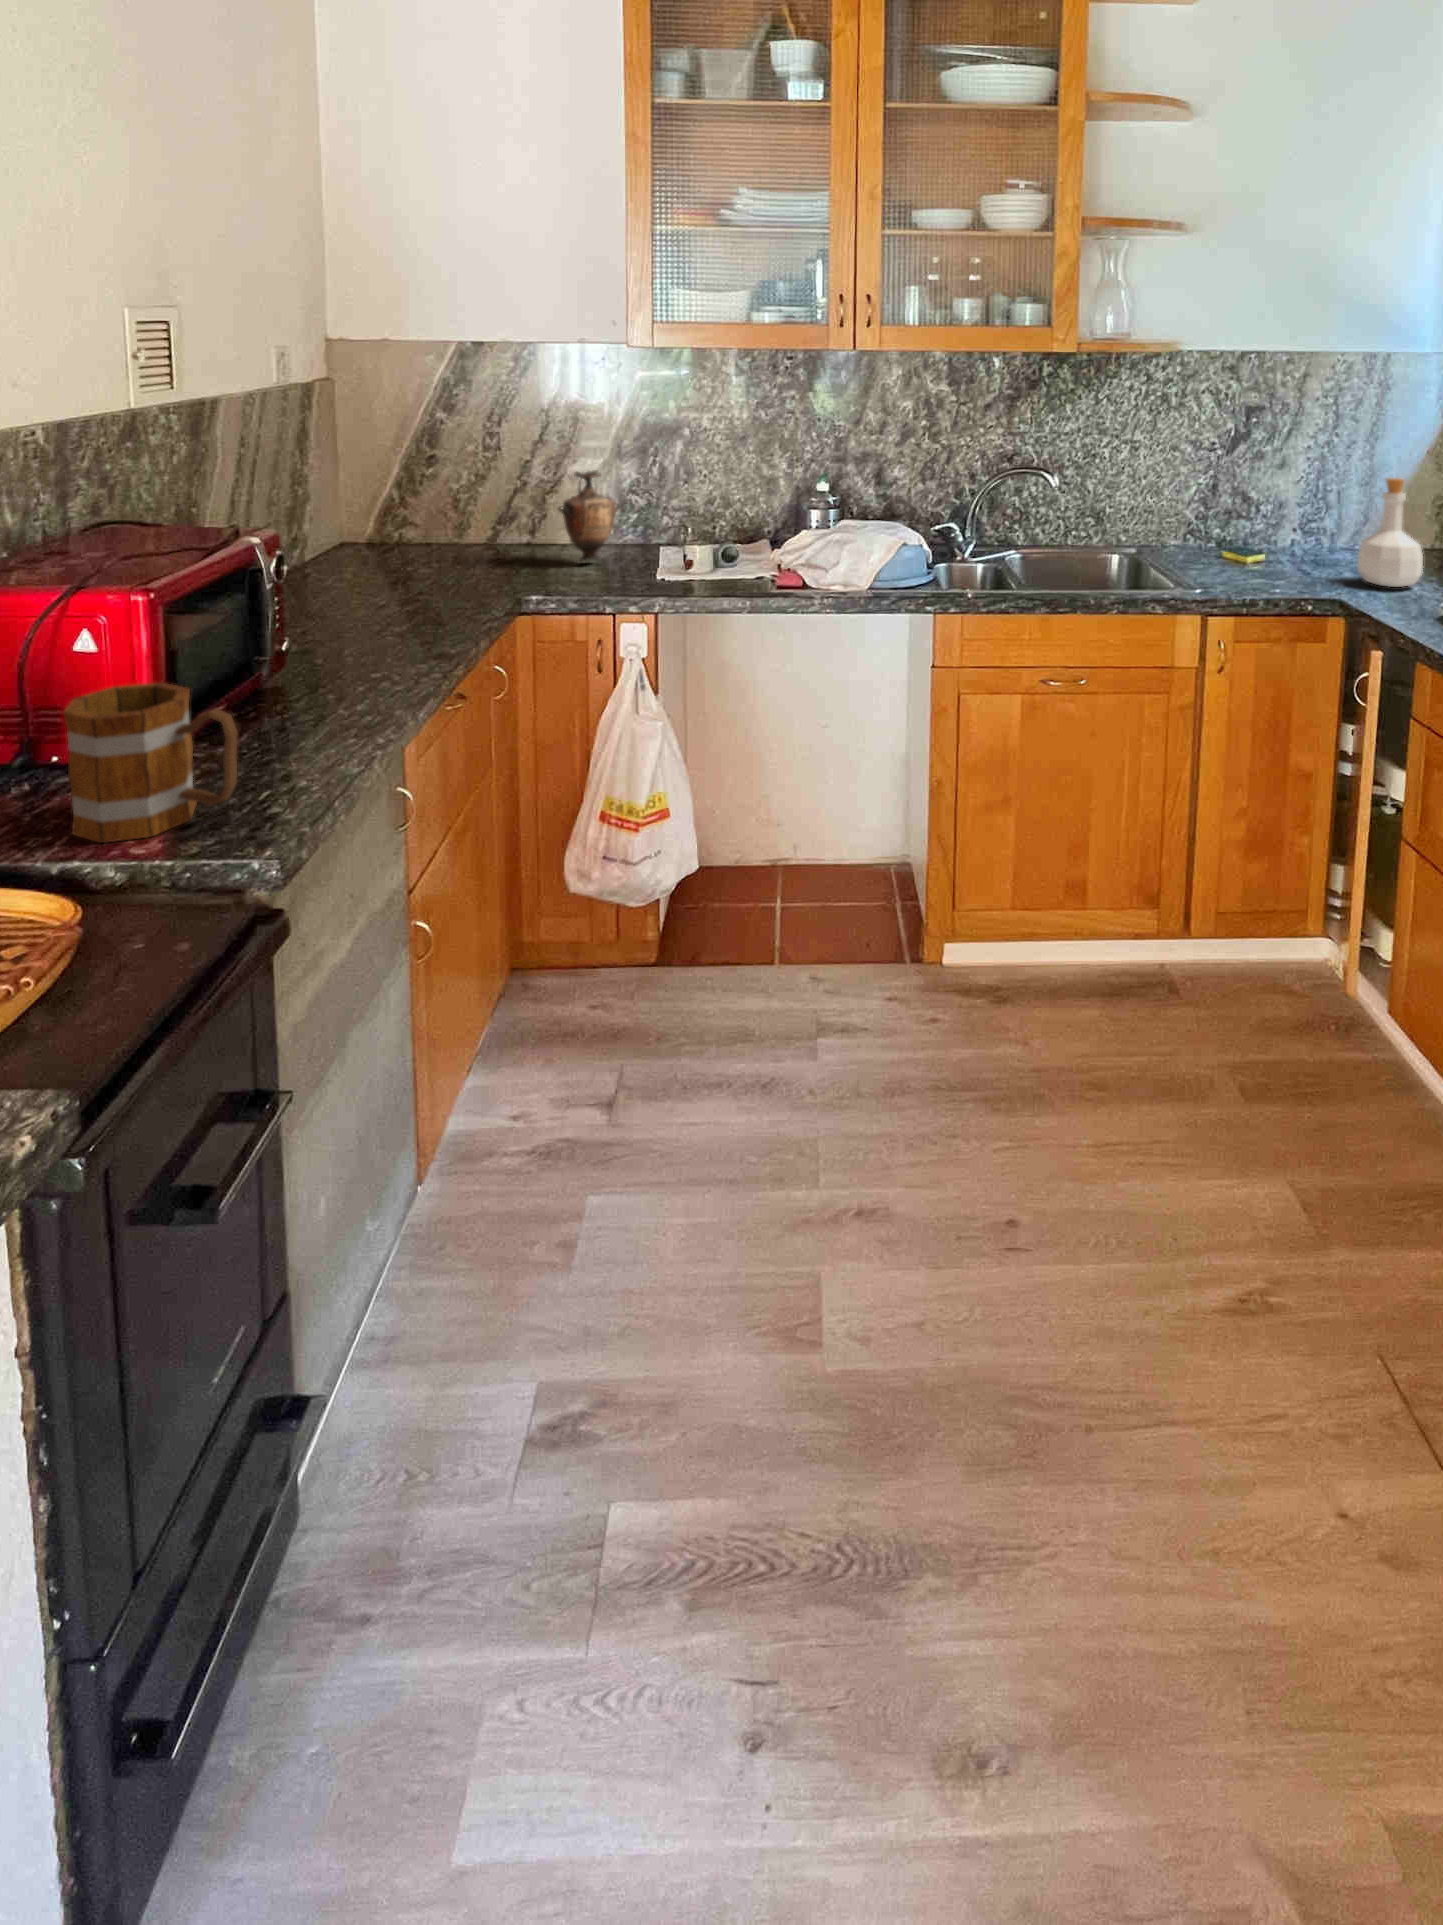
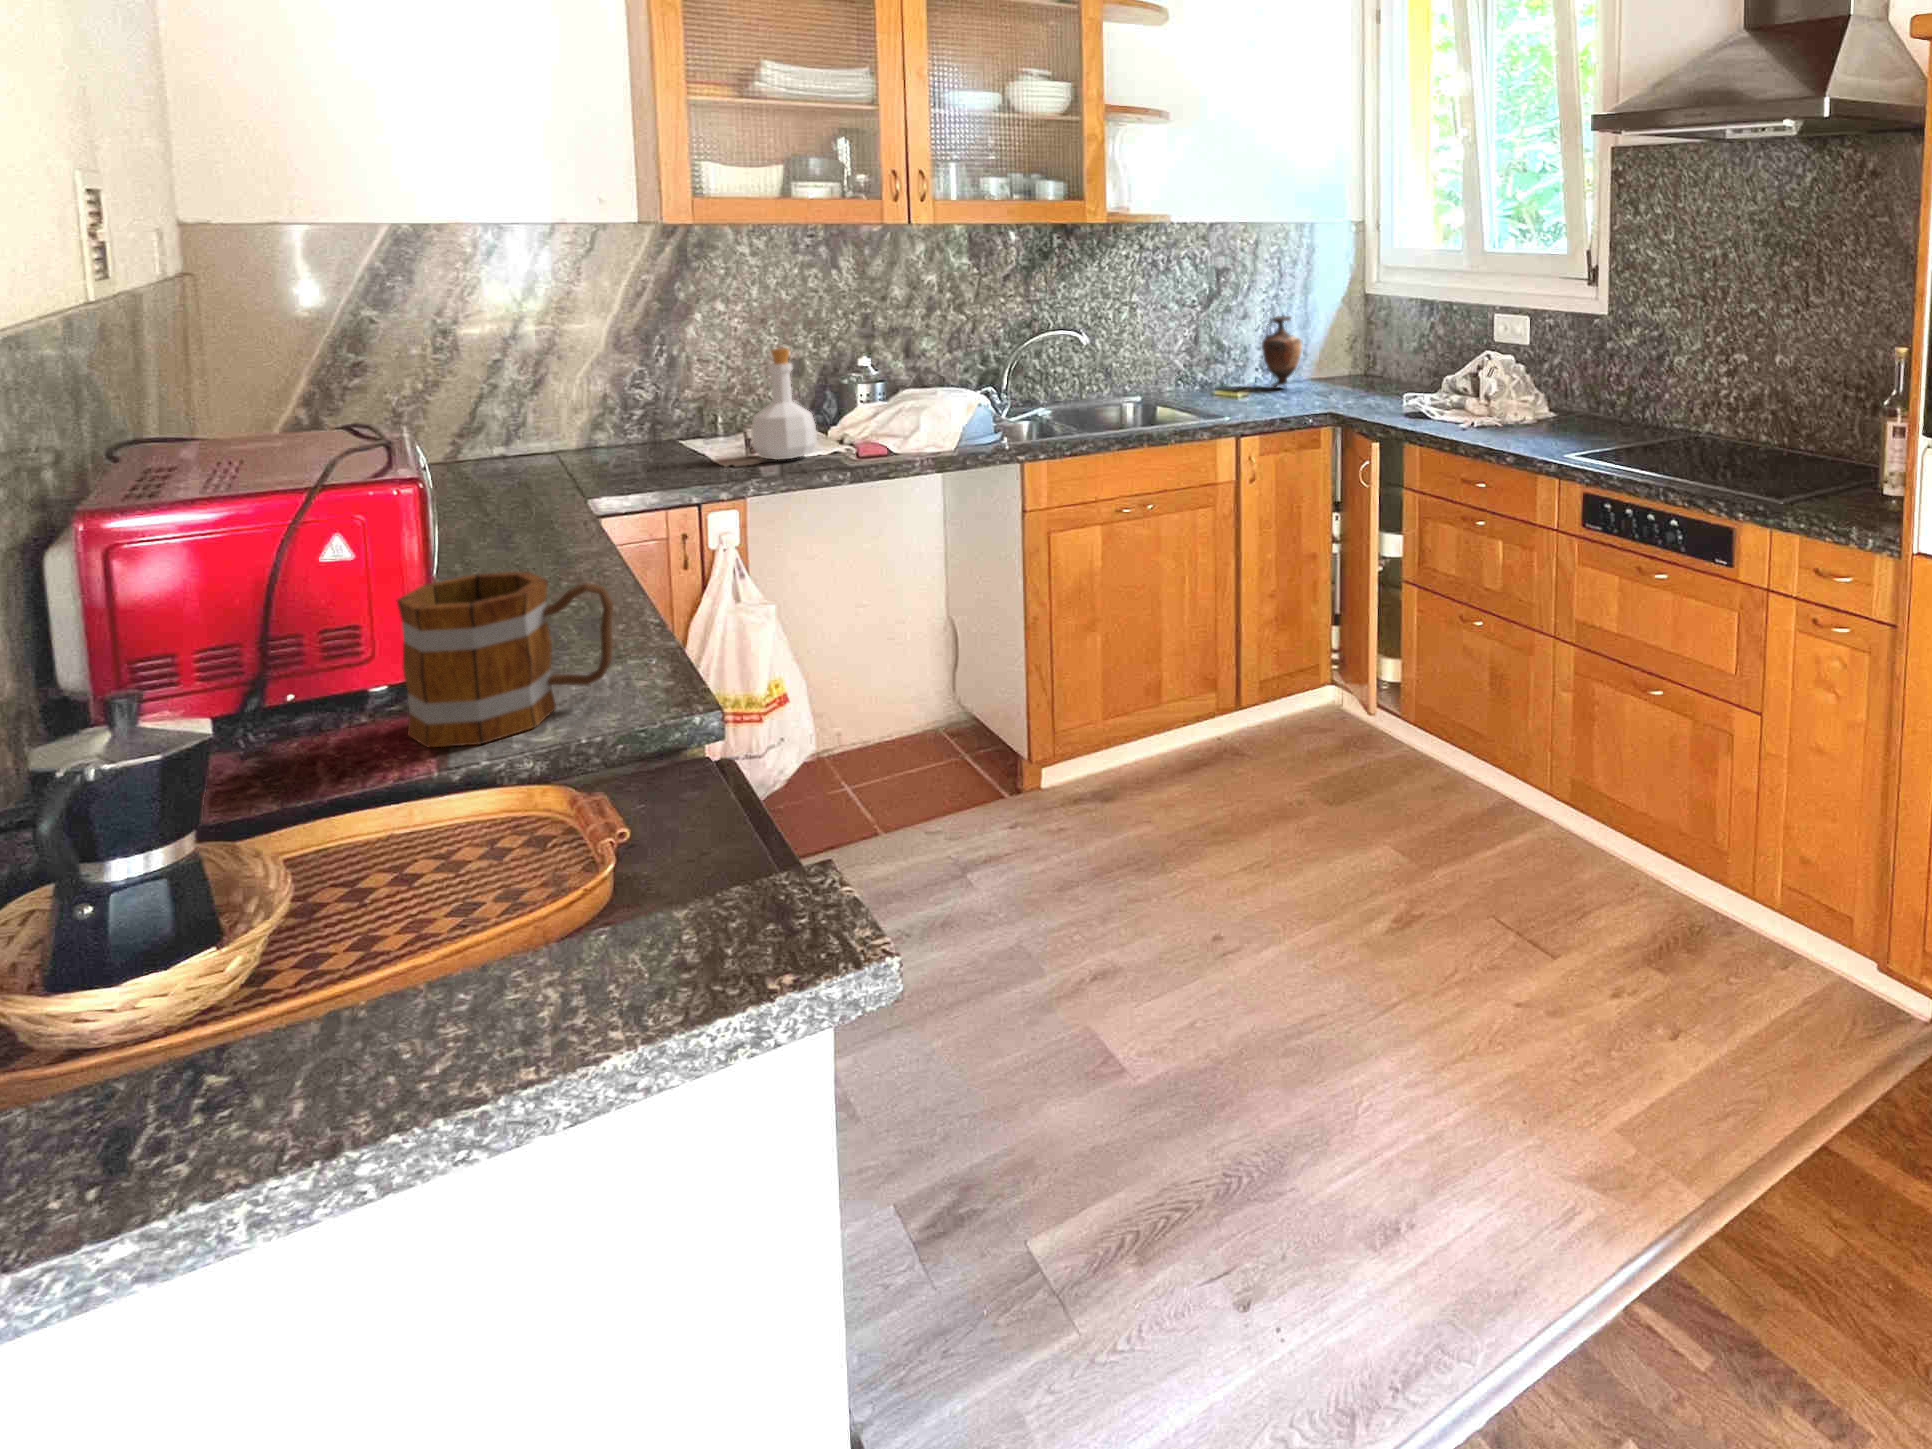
vase: present [558,470,619,562] -> present [1262,316,1302,388]
bottle: present [1358,478,1423,587] -> present [751,348,817,460]

